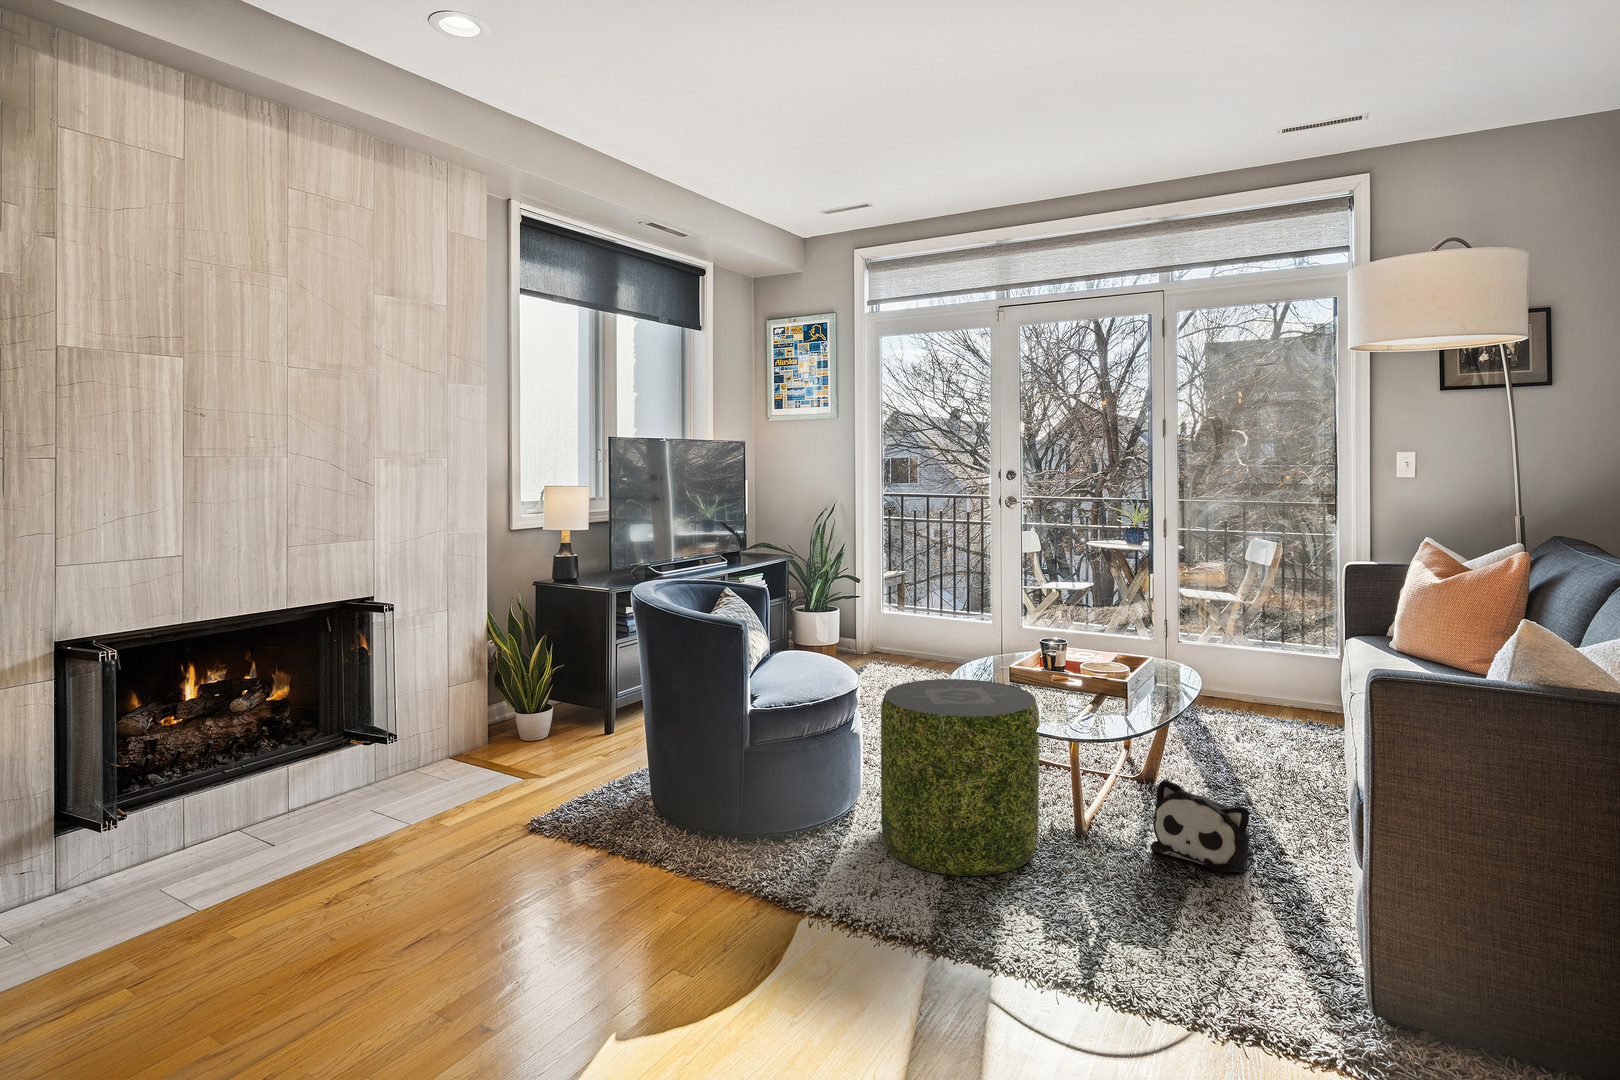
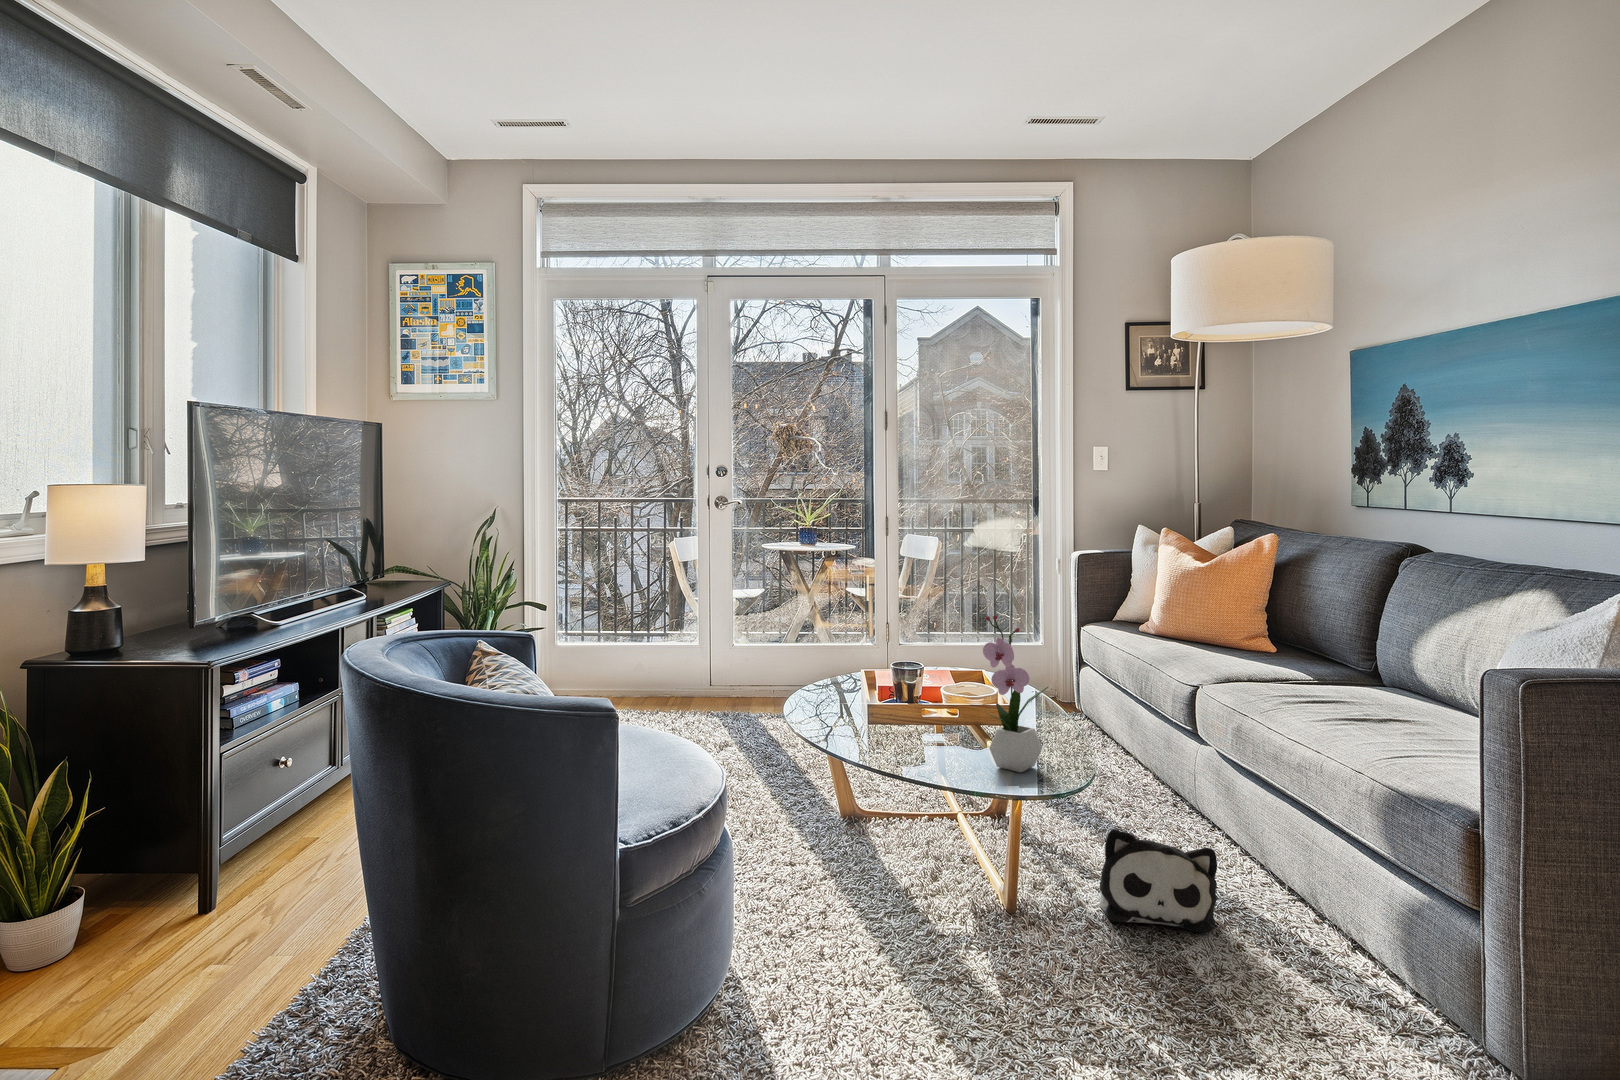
flower arrangement: none [1045,594,1102,717] -> present [983,615,1048,772]
pouf: present [881,679,1039,876] -> none [793,739,1013,1041]

